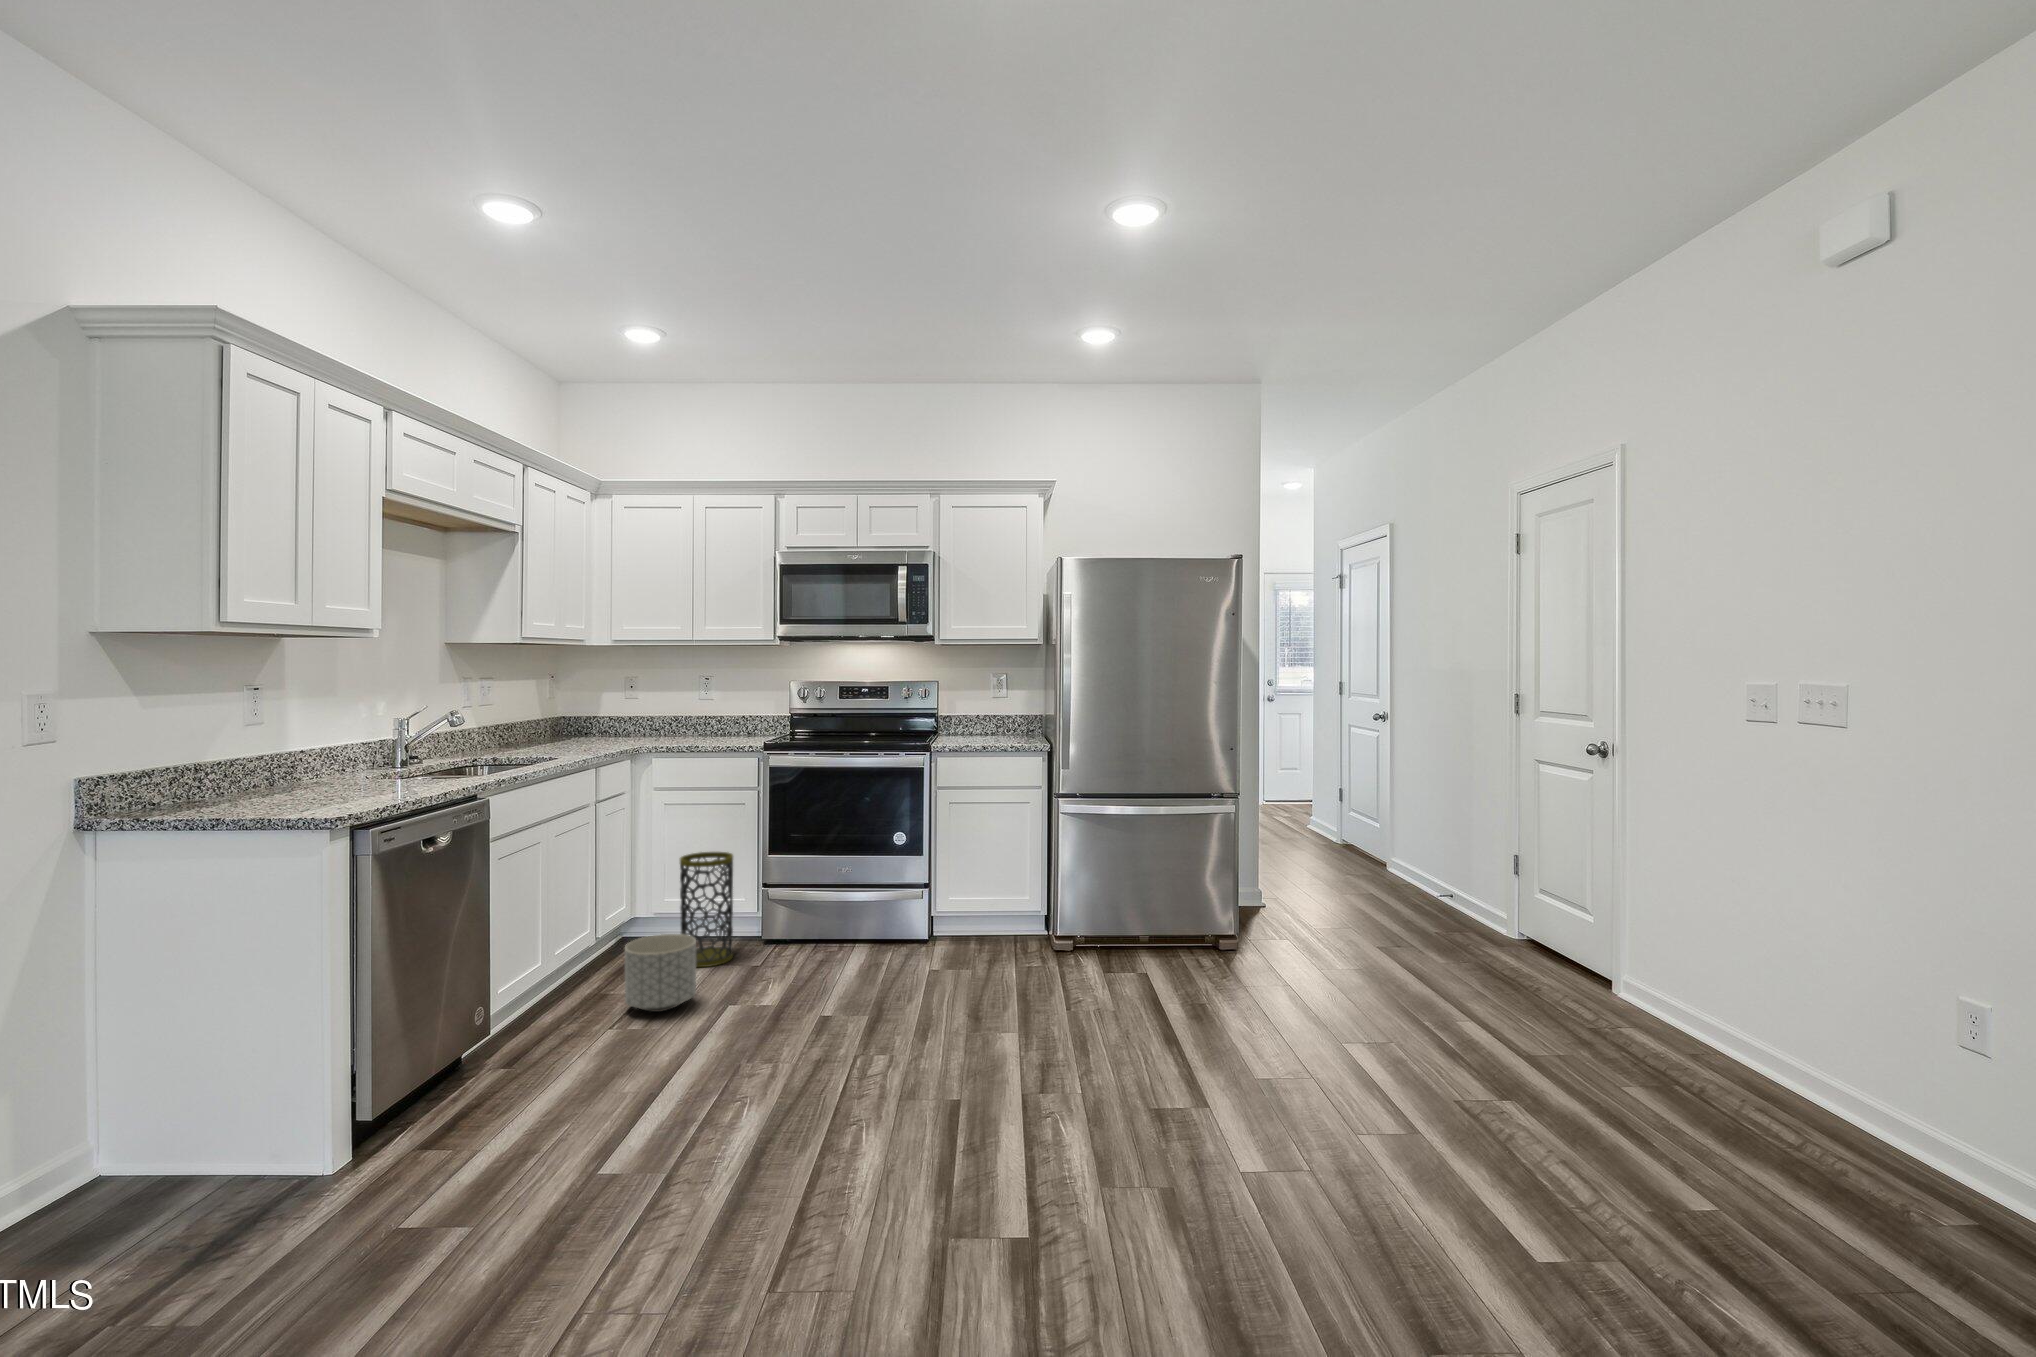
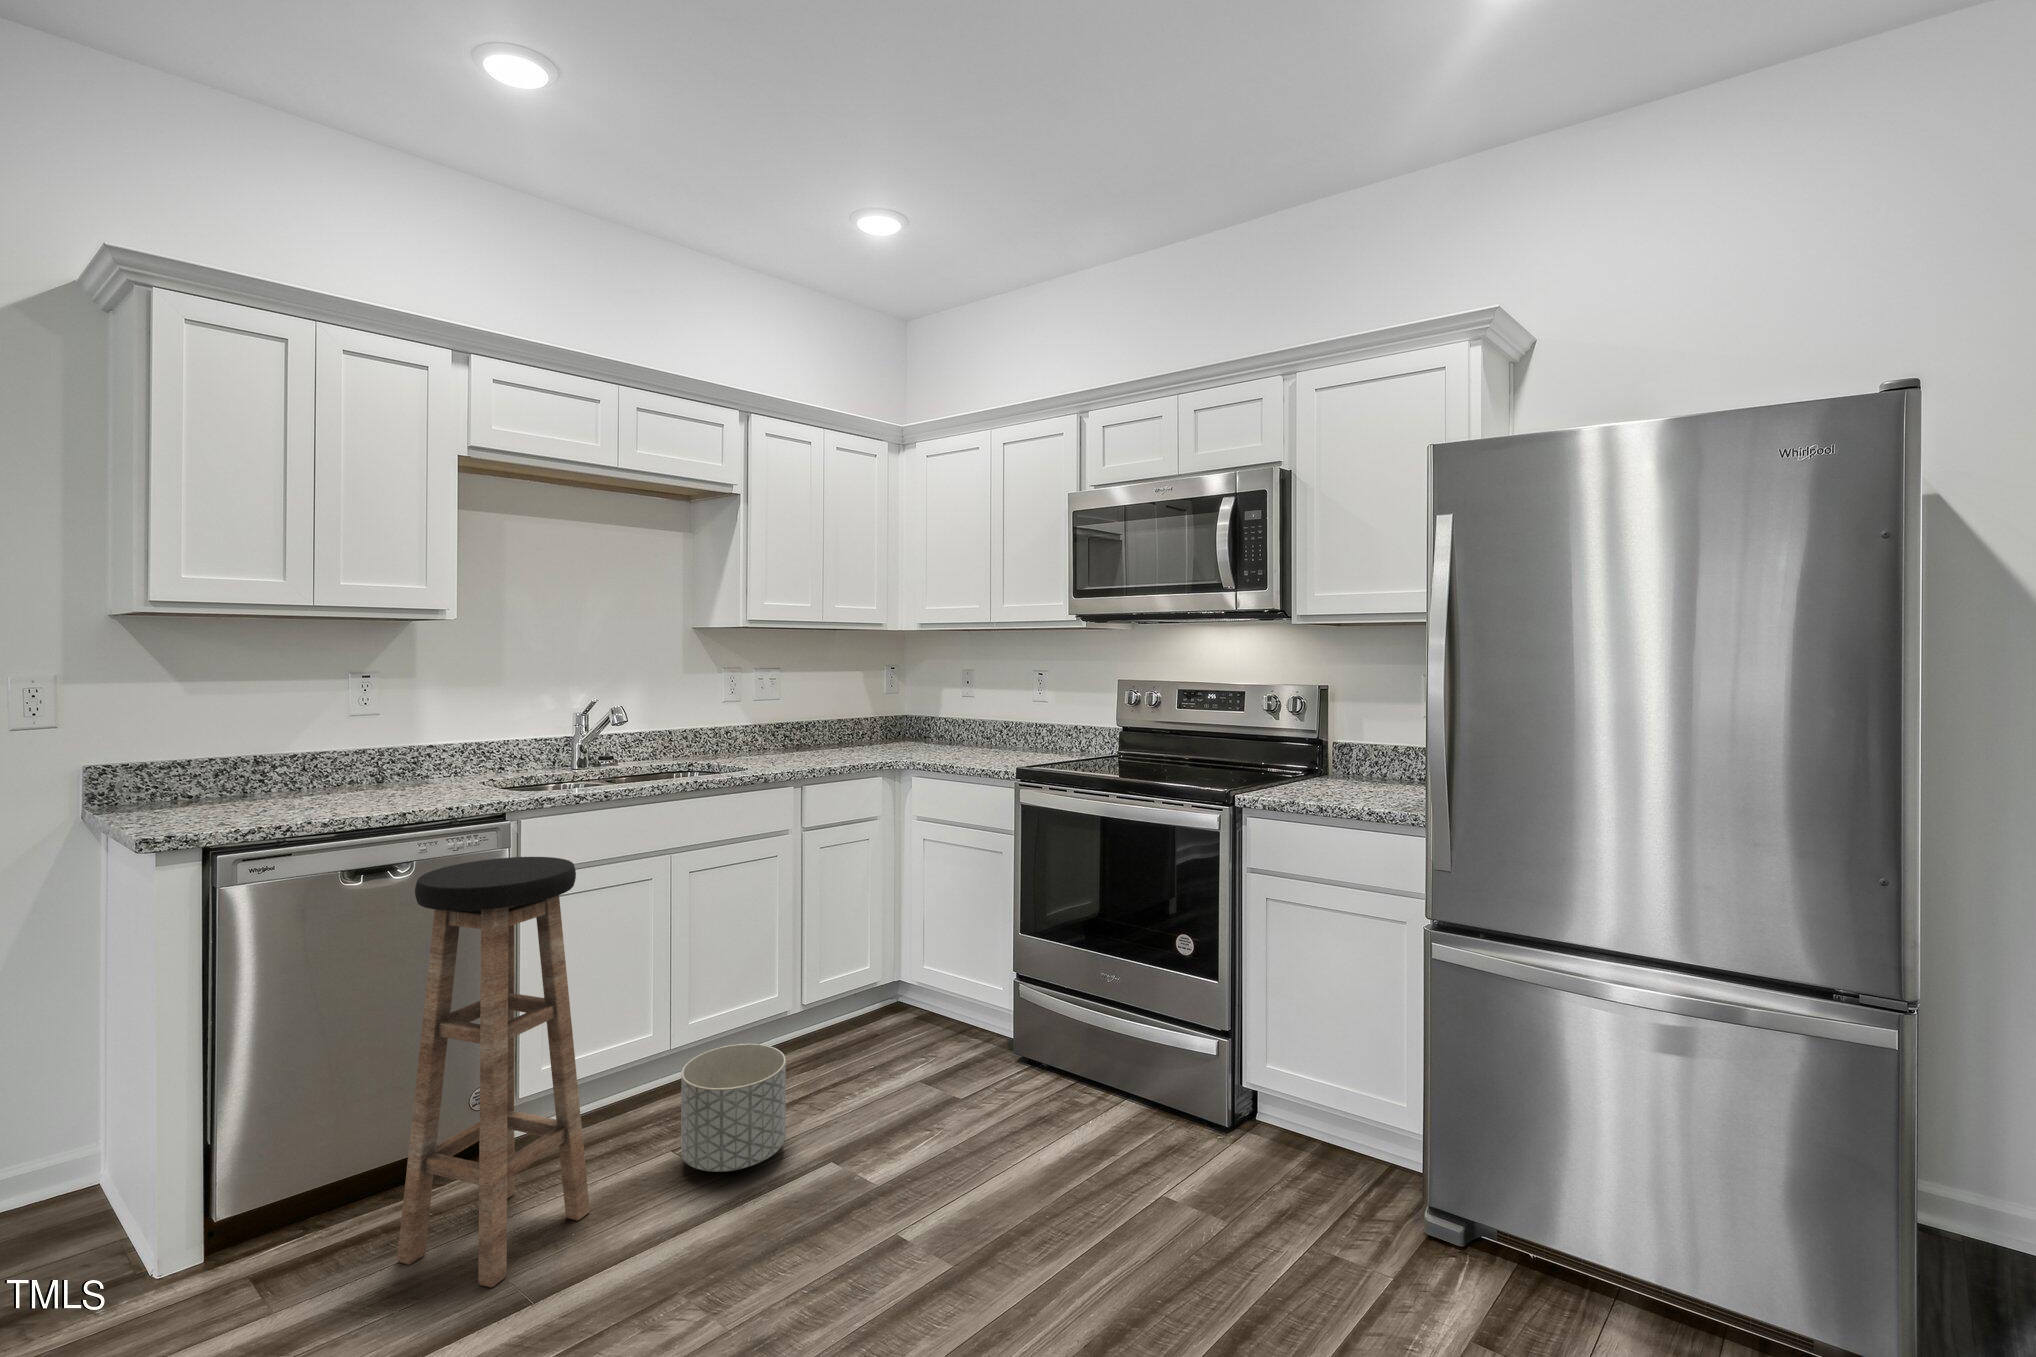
bar stool: none [521,810,625,1090] -> present [397,857,590,1287]
trash can: present [680,852,733,967] -> none [871,923,946,1101]

